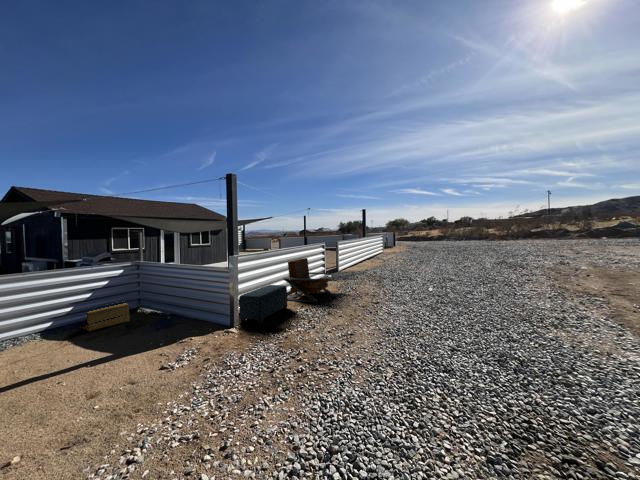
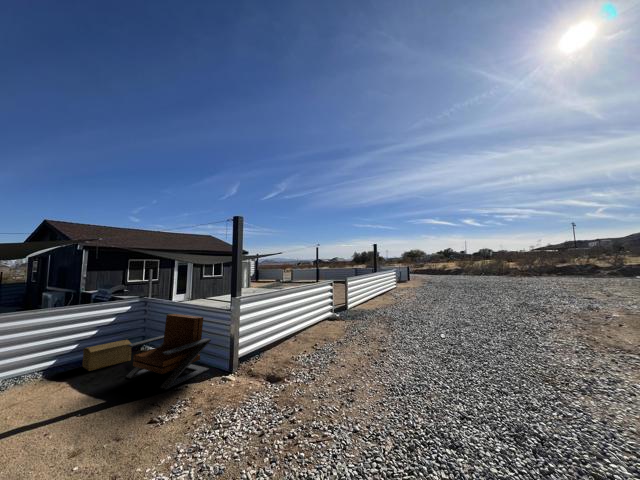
lounge chair: present [283,258,331,303] -> present [126,314,211,389]
bench: present [239,285,287,324] -> none [239,327,290,371]

